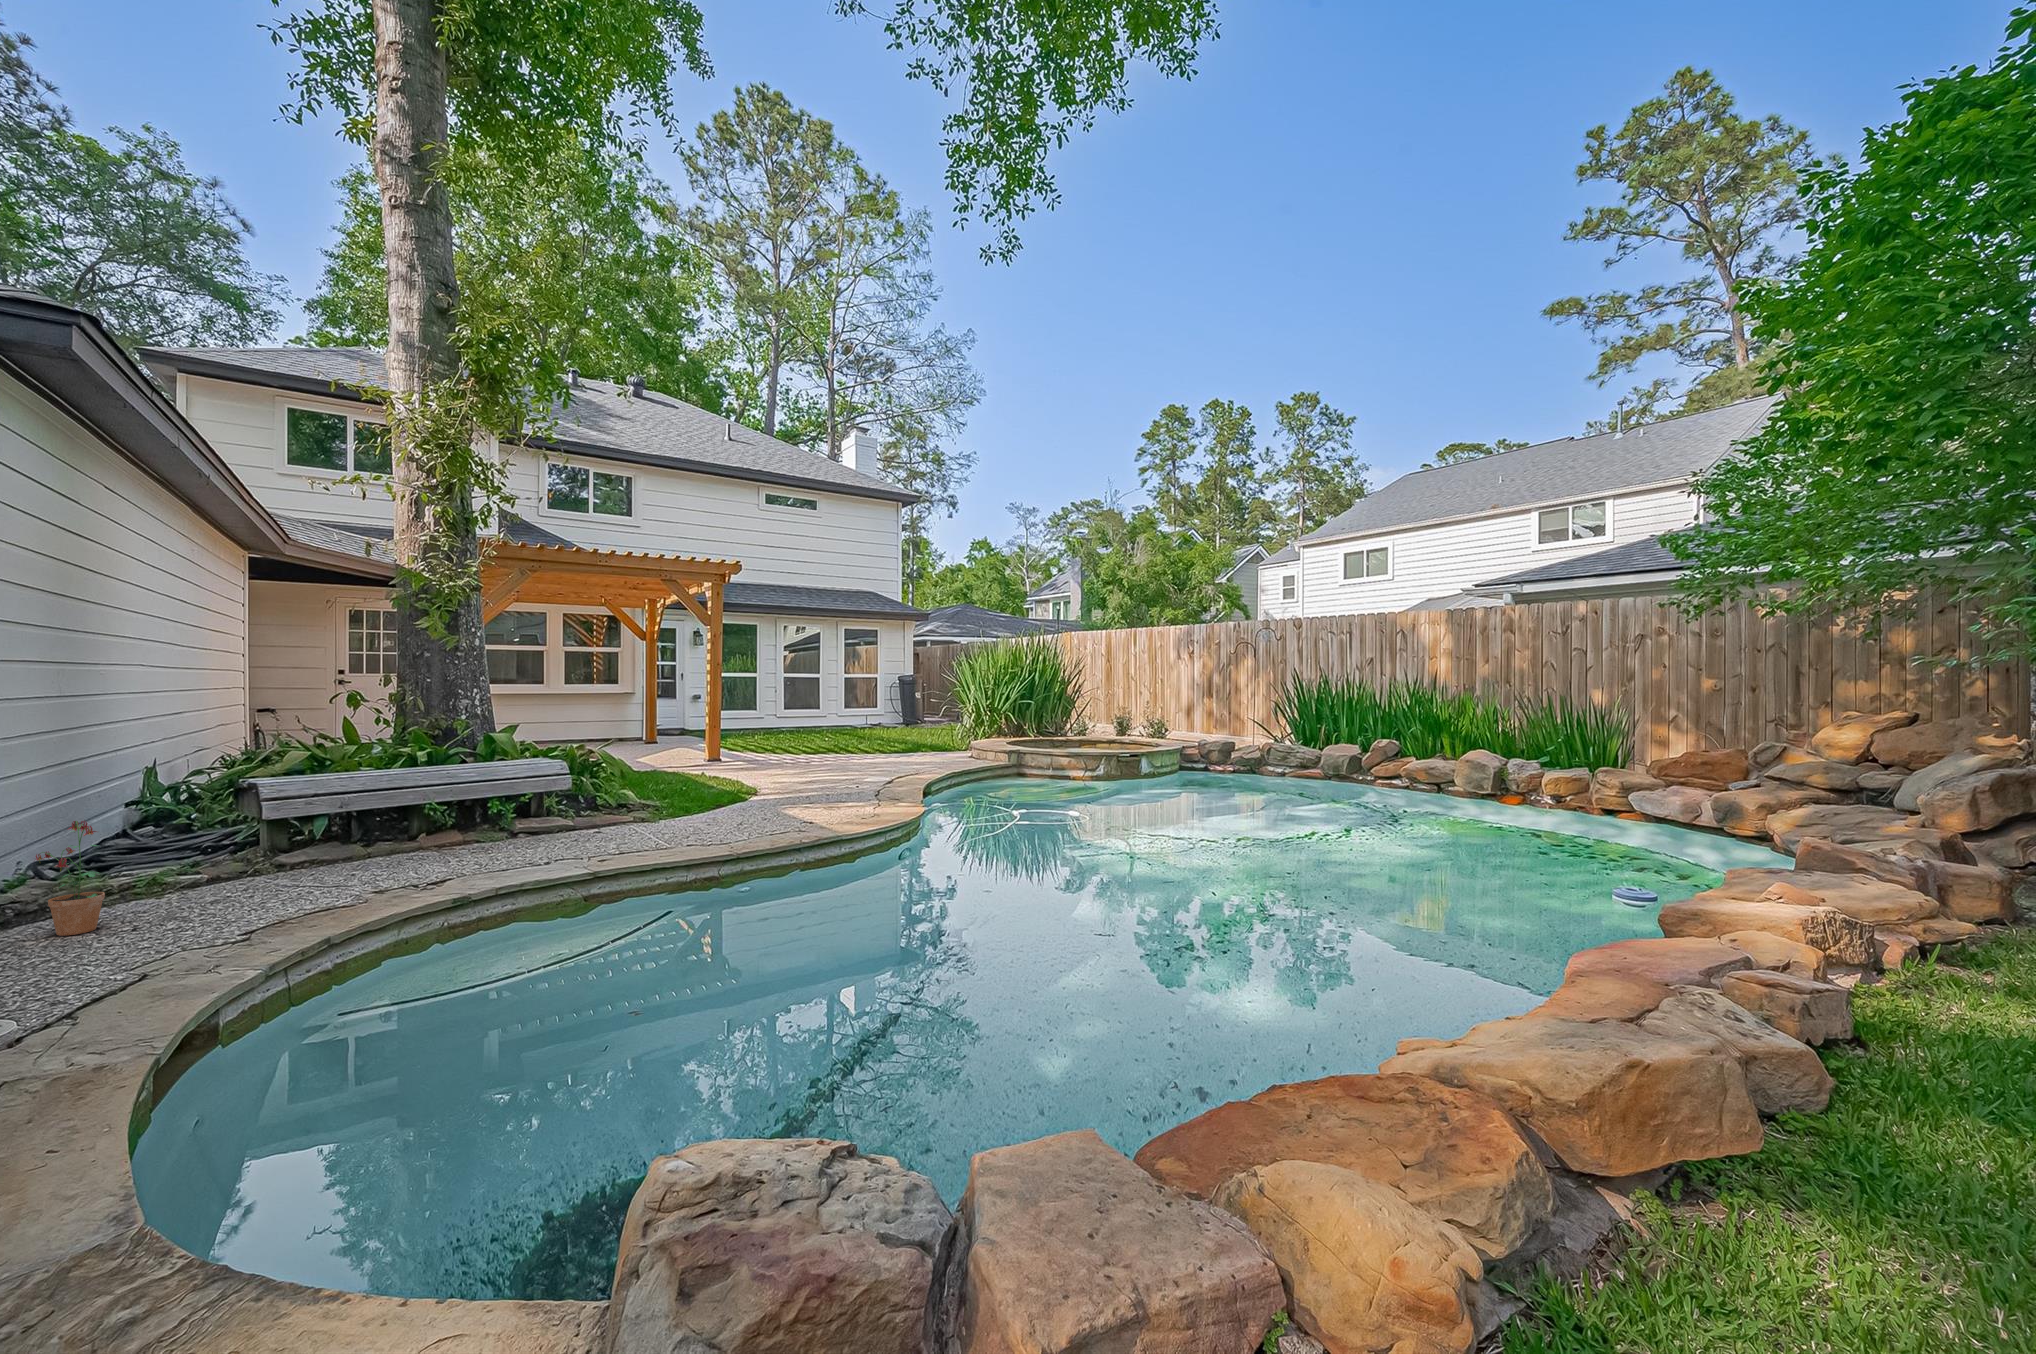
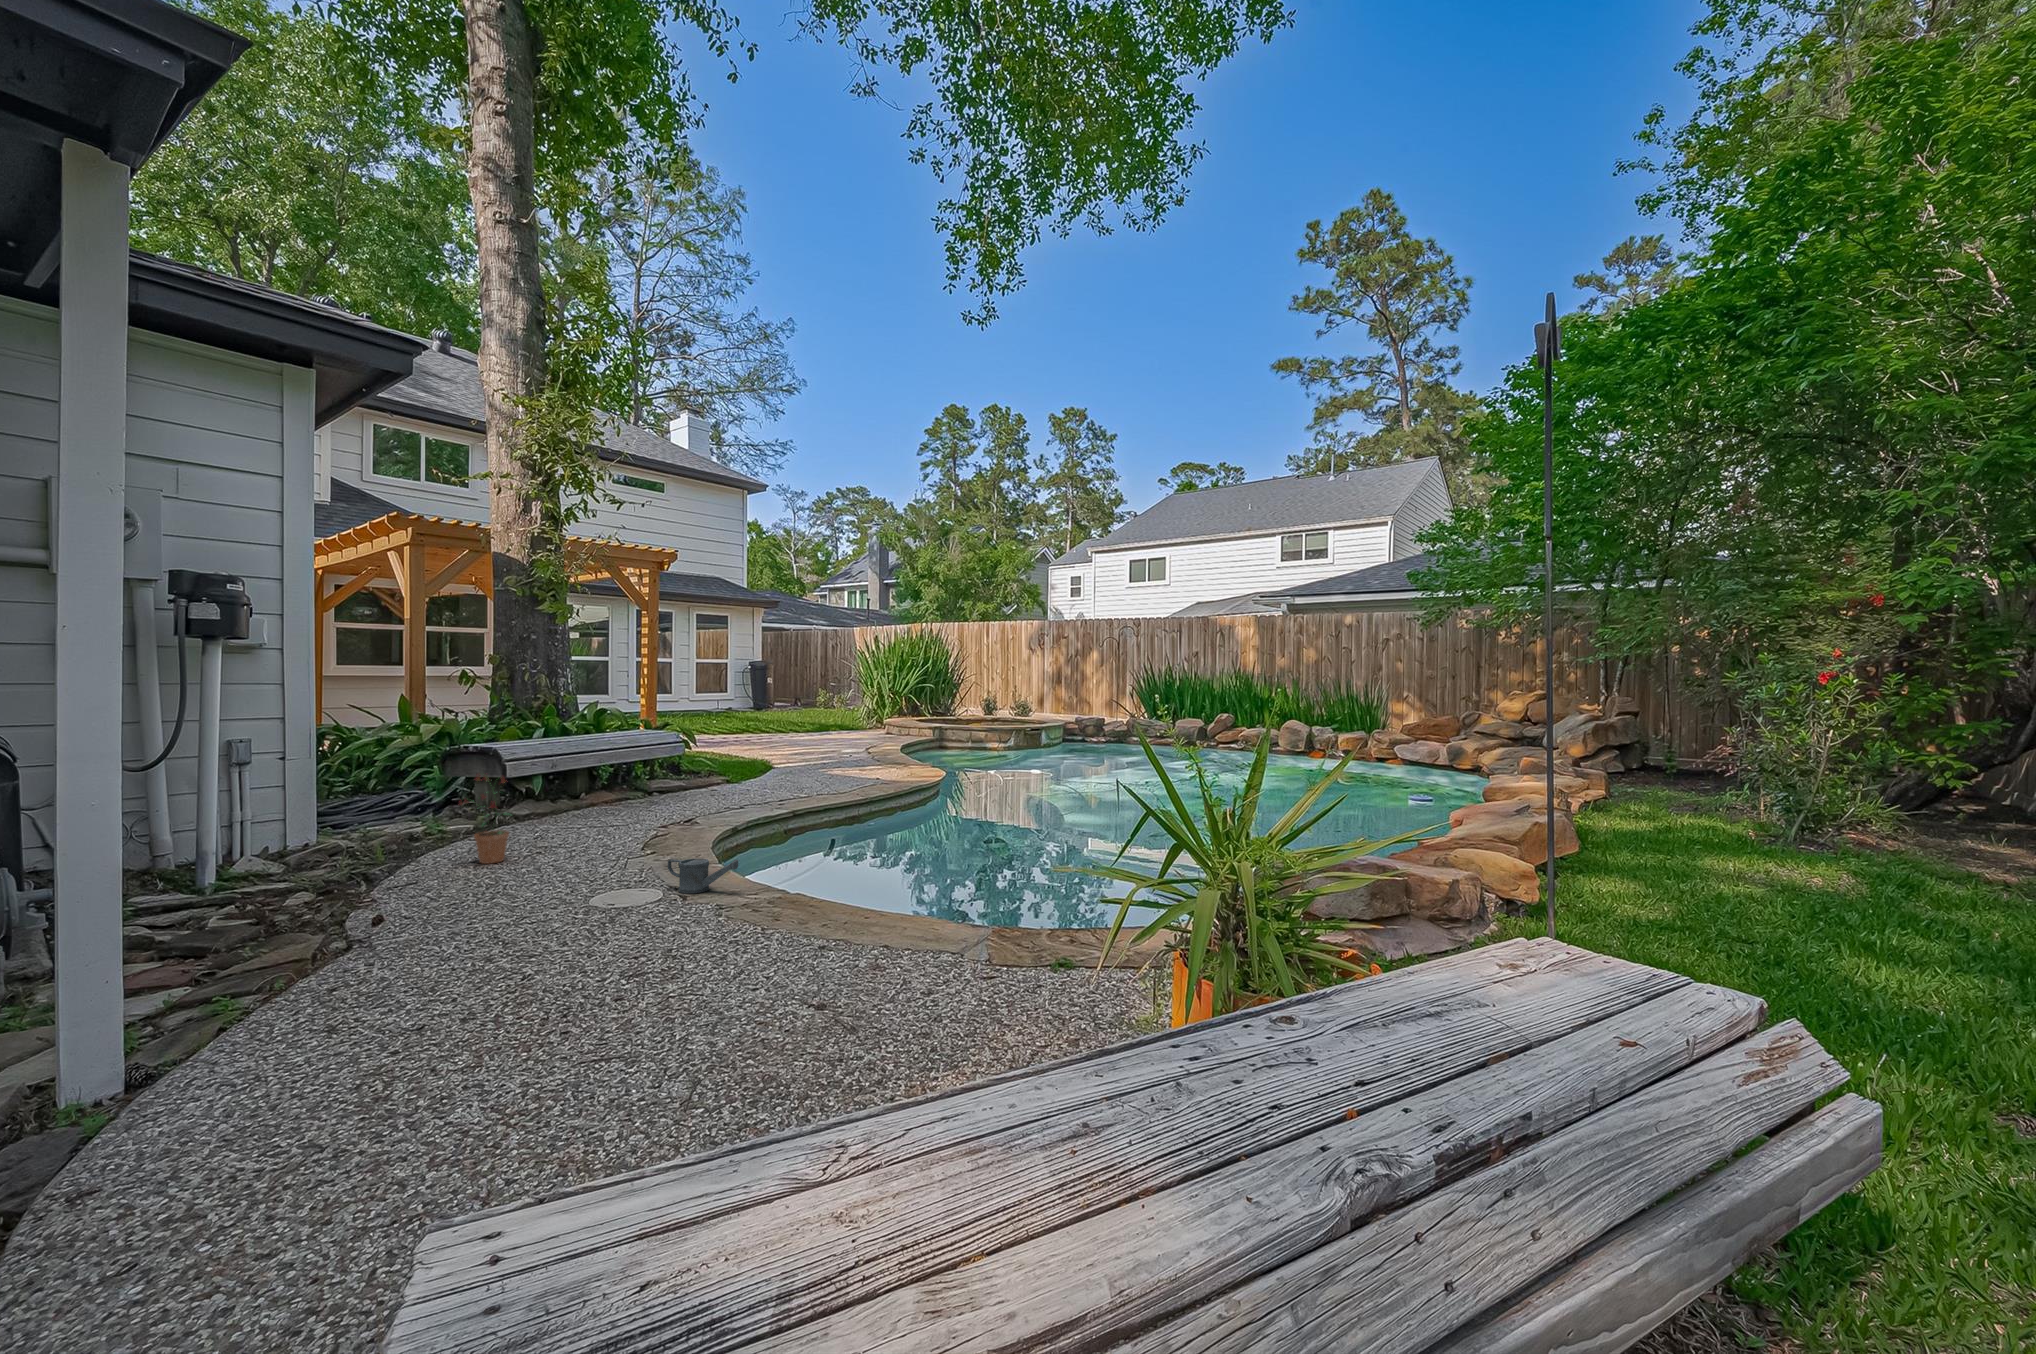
watering can: none [30,975,99,1037] -> present [668,858,738,893]

